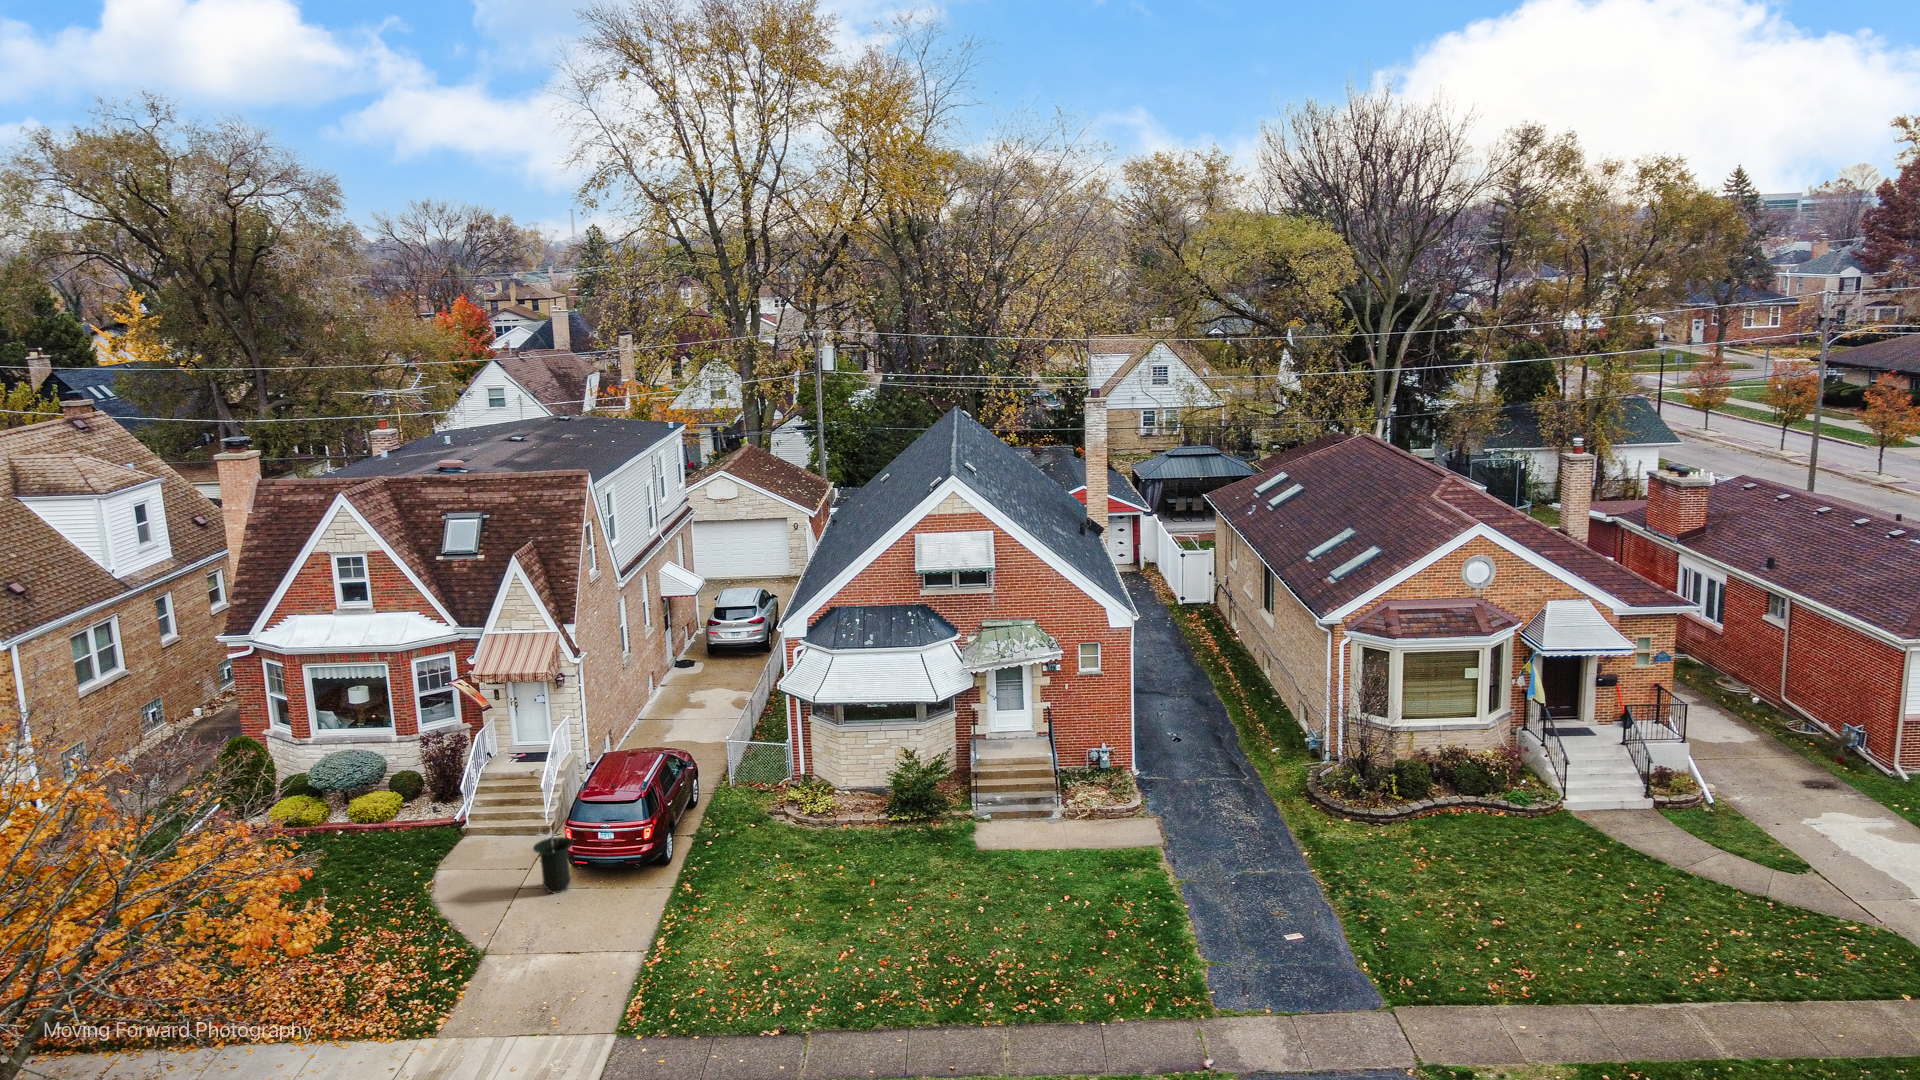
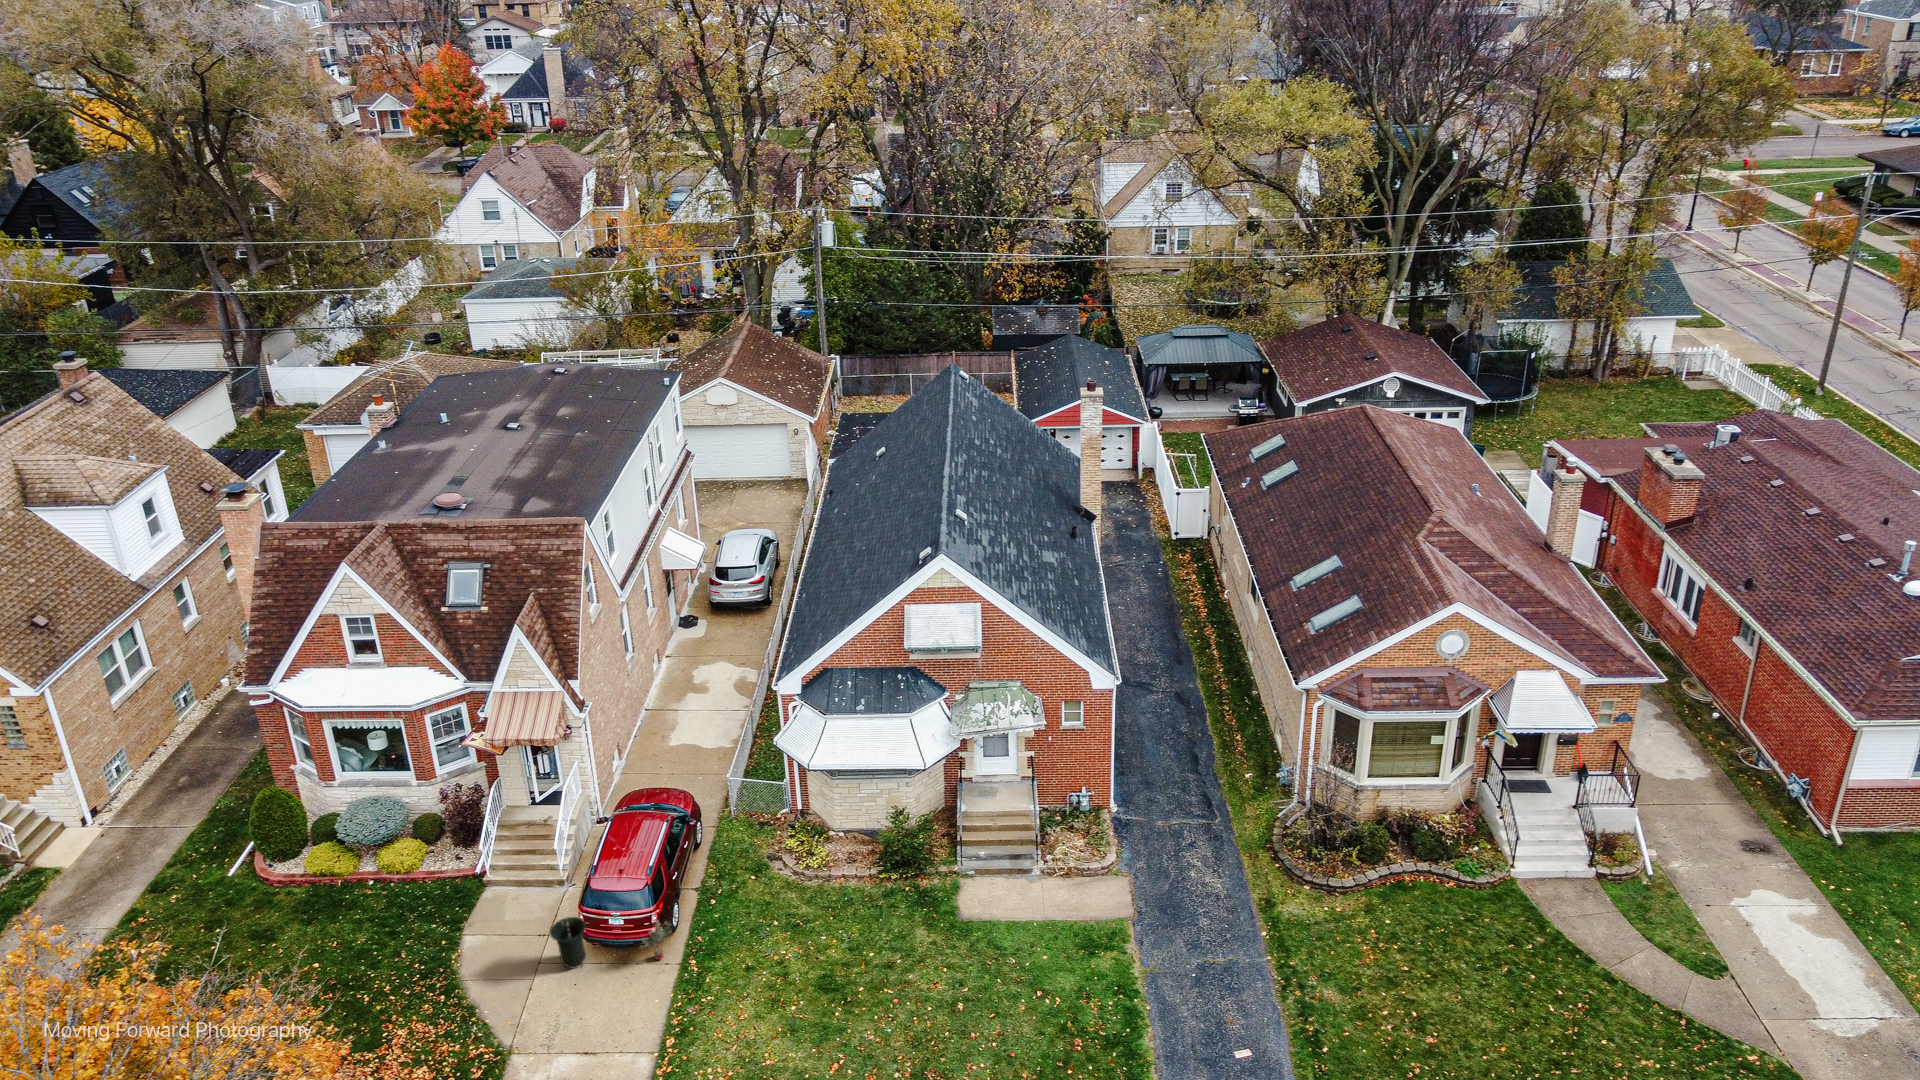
potted tree: present [1830,727,1858,763] -> present [641,920,672,960]

